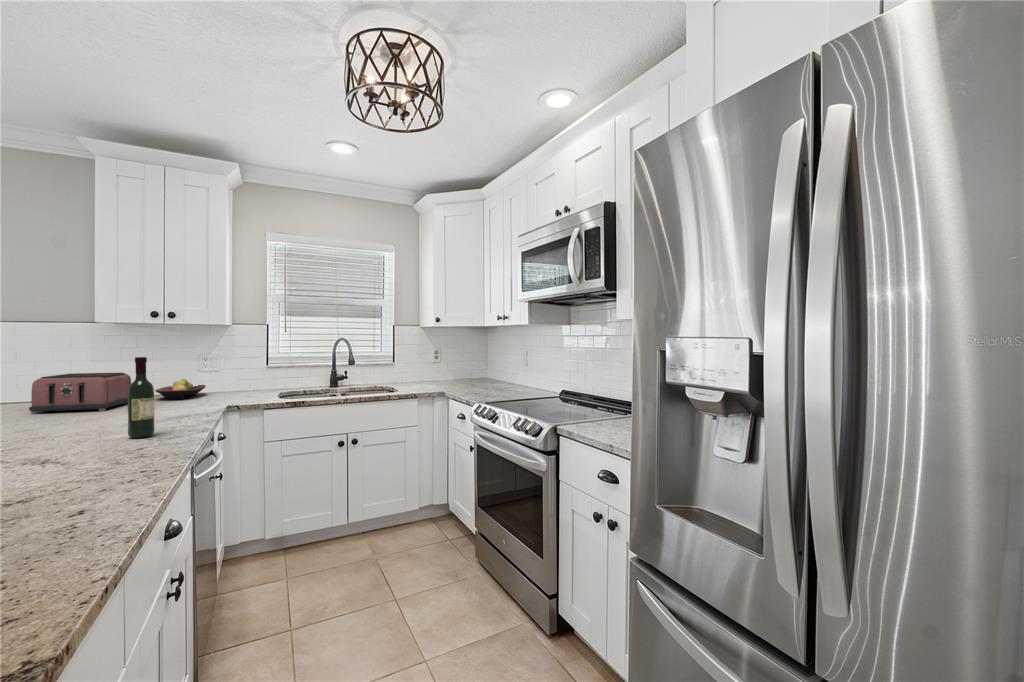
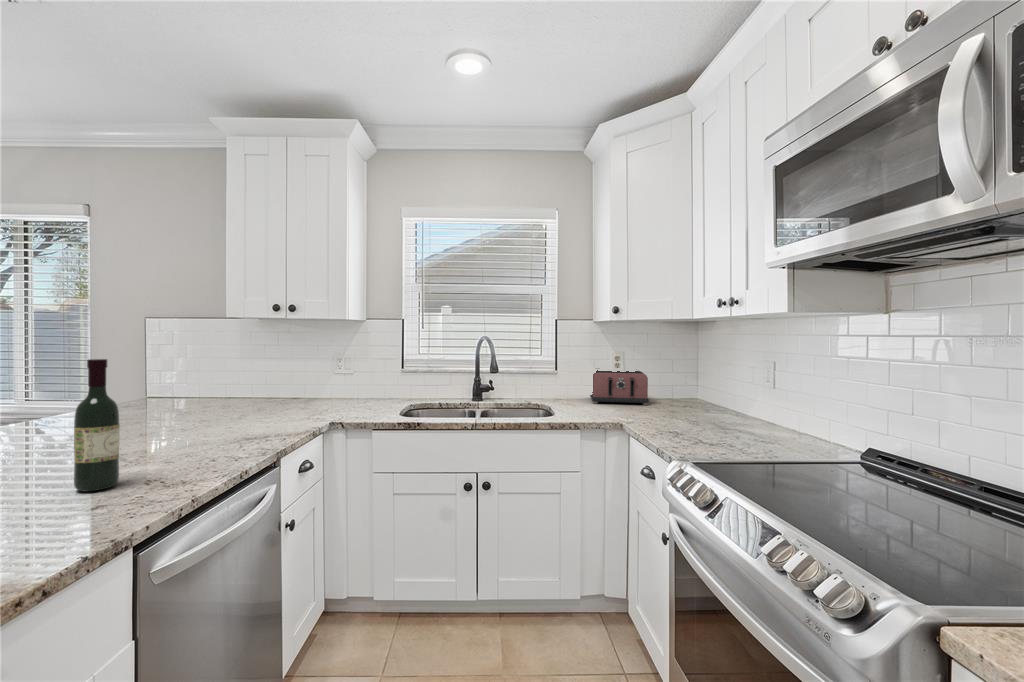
toaster: present [29,373,131,414] -> present [590,370,649,405]
fruit bowl: present [155,379,205,400] -> none [269,382,331,408]

